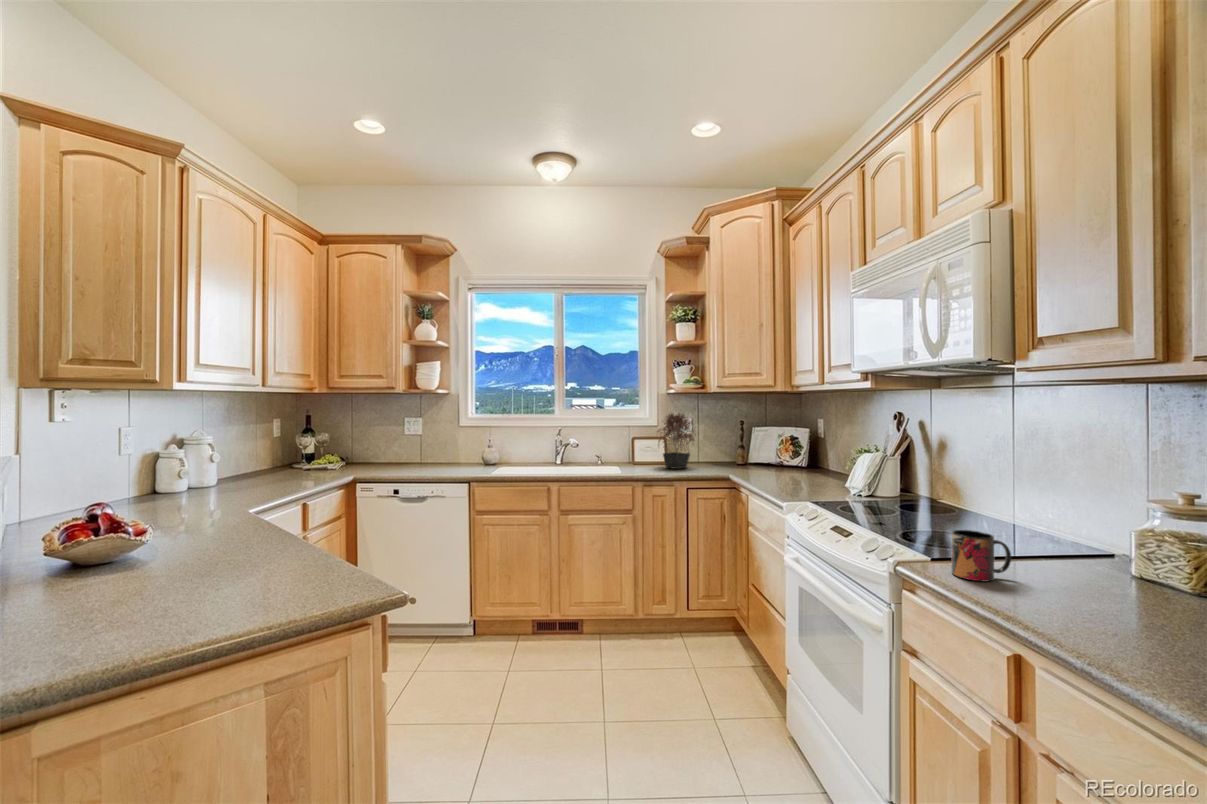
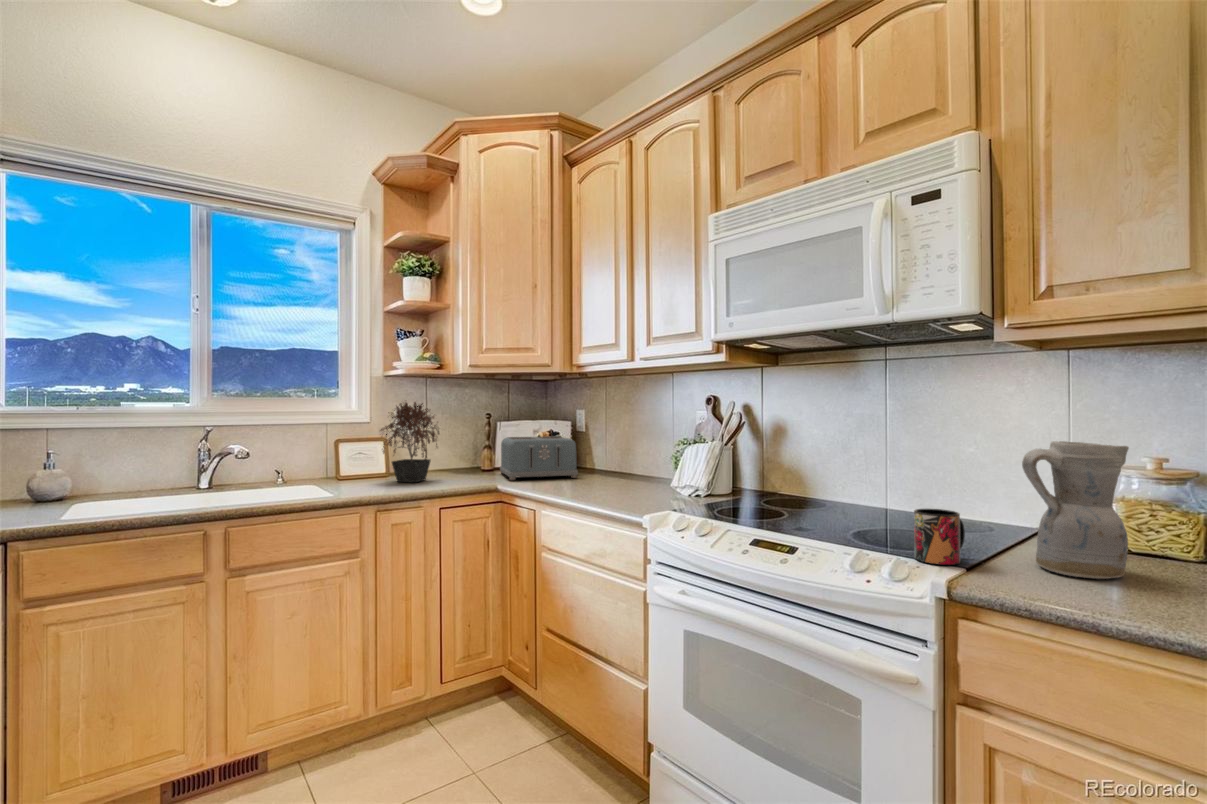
toaster: none [741,439,799,475] -> present [500,436,578,480]
ceramic pitcher: none [1046,482,1164,621] -> present [1022,441,1129,579]

